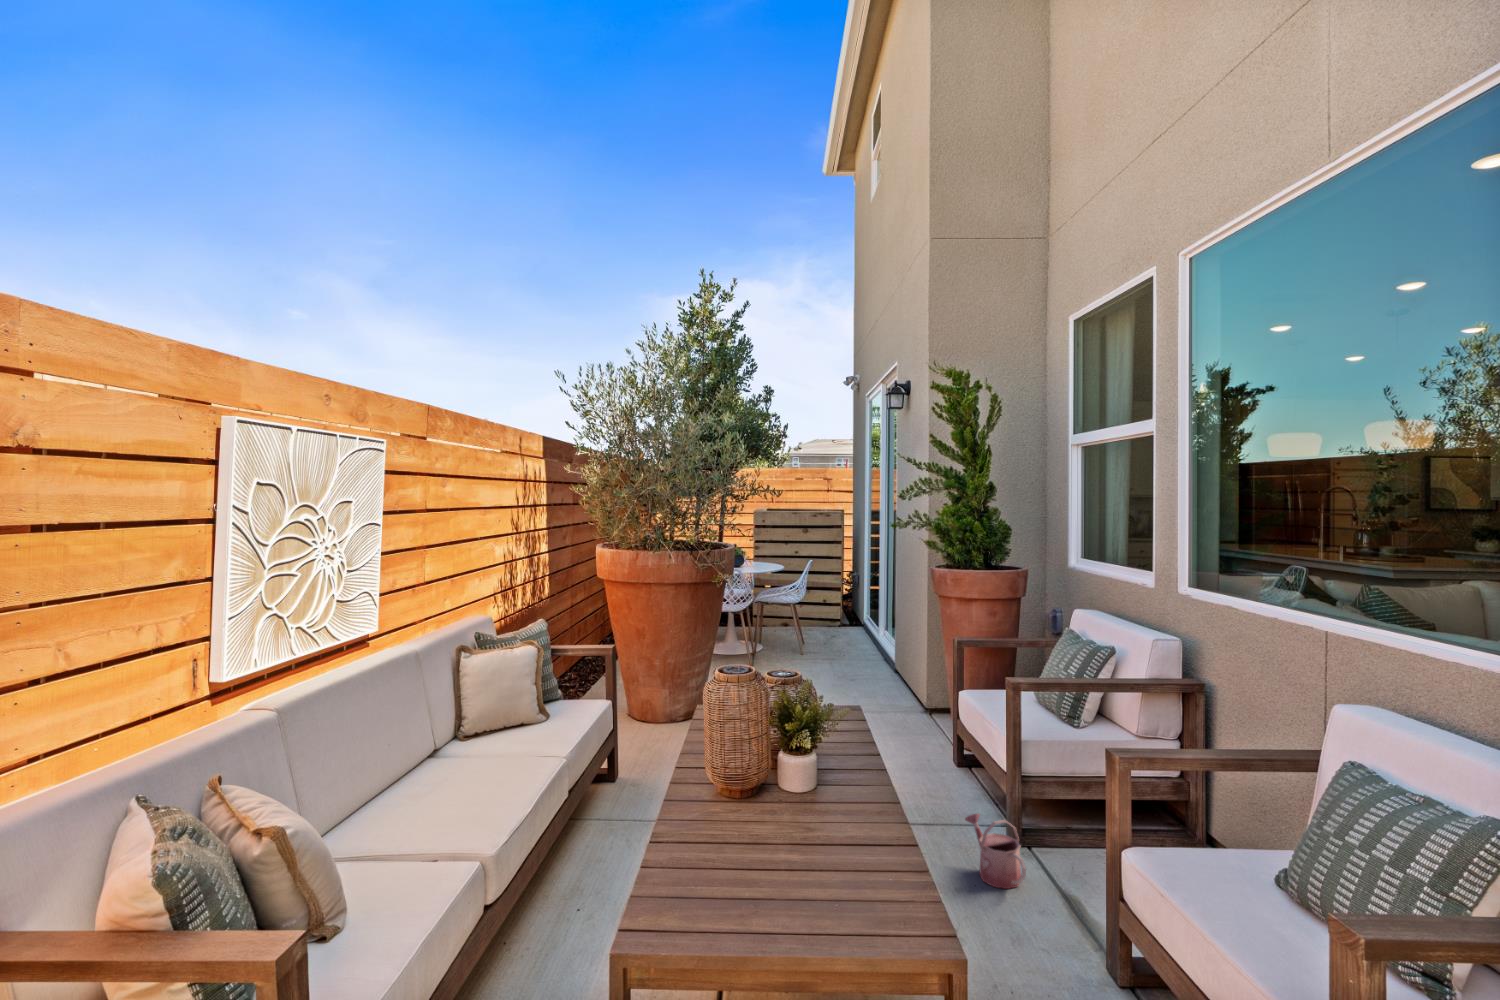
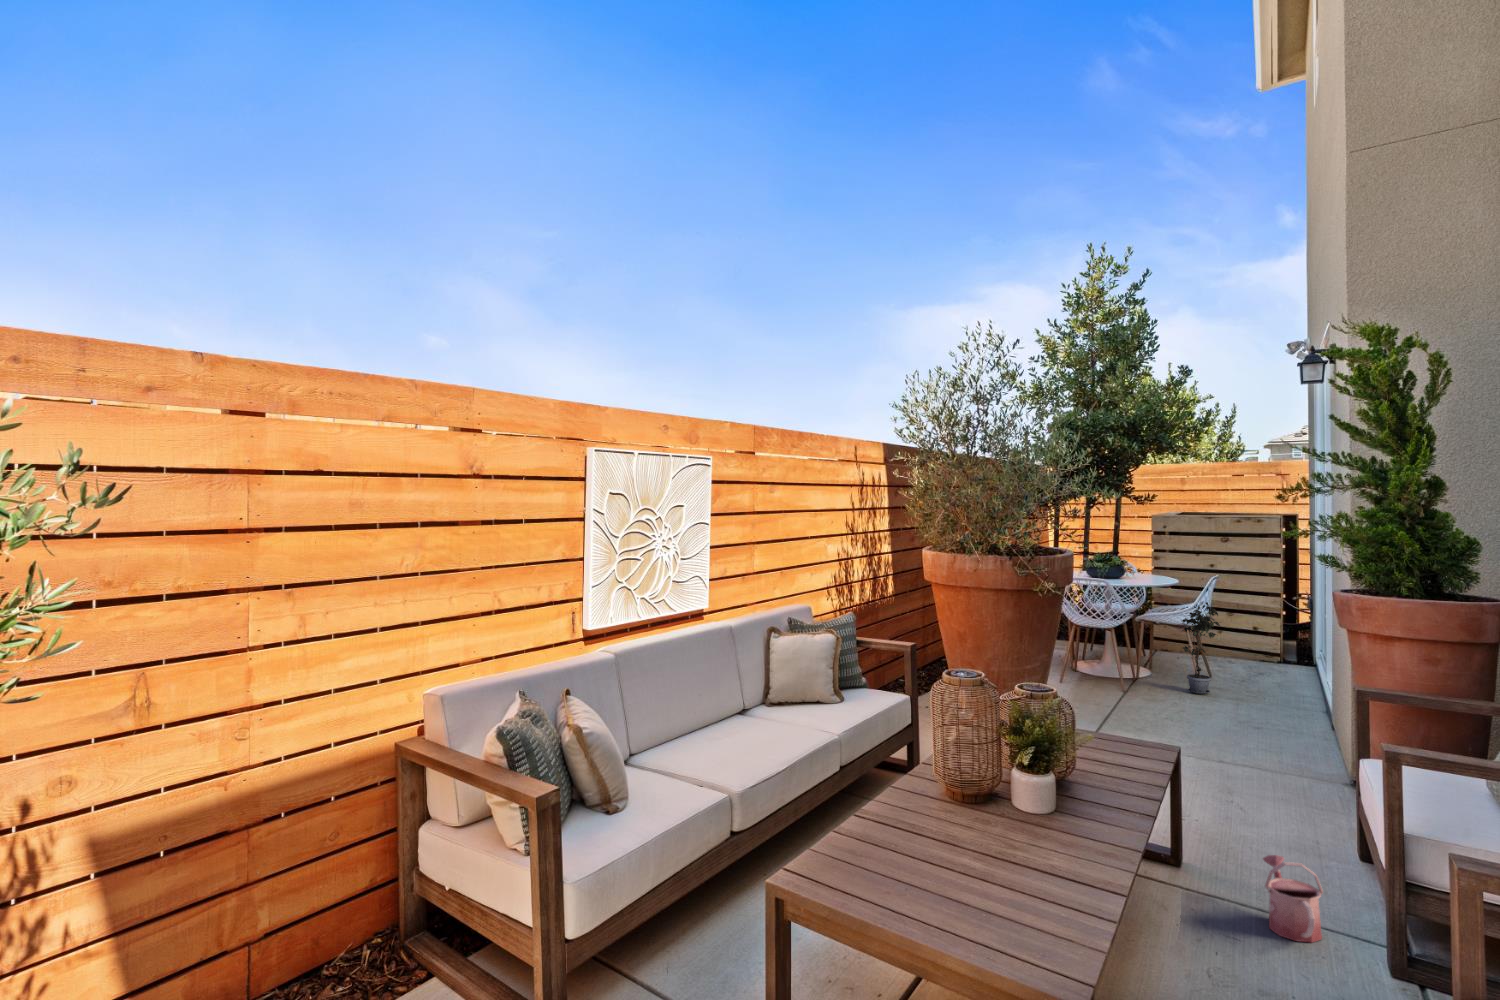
potted plant: none [791,585,824,662] -> present [1180,602,1220,694]

